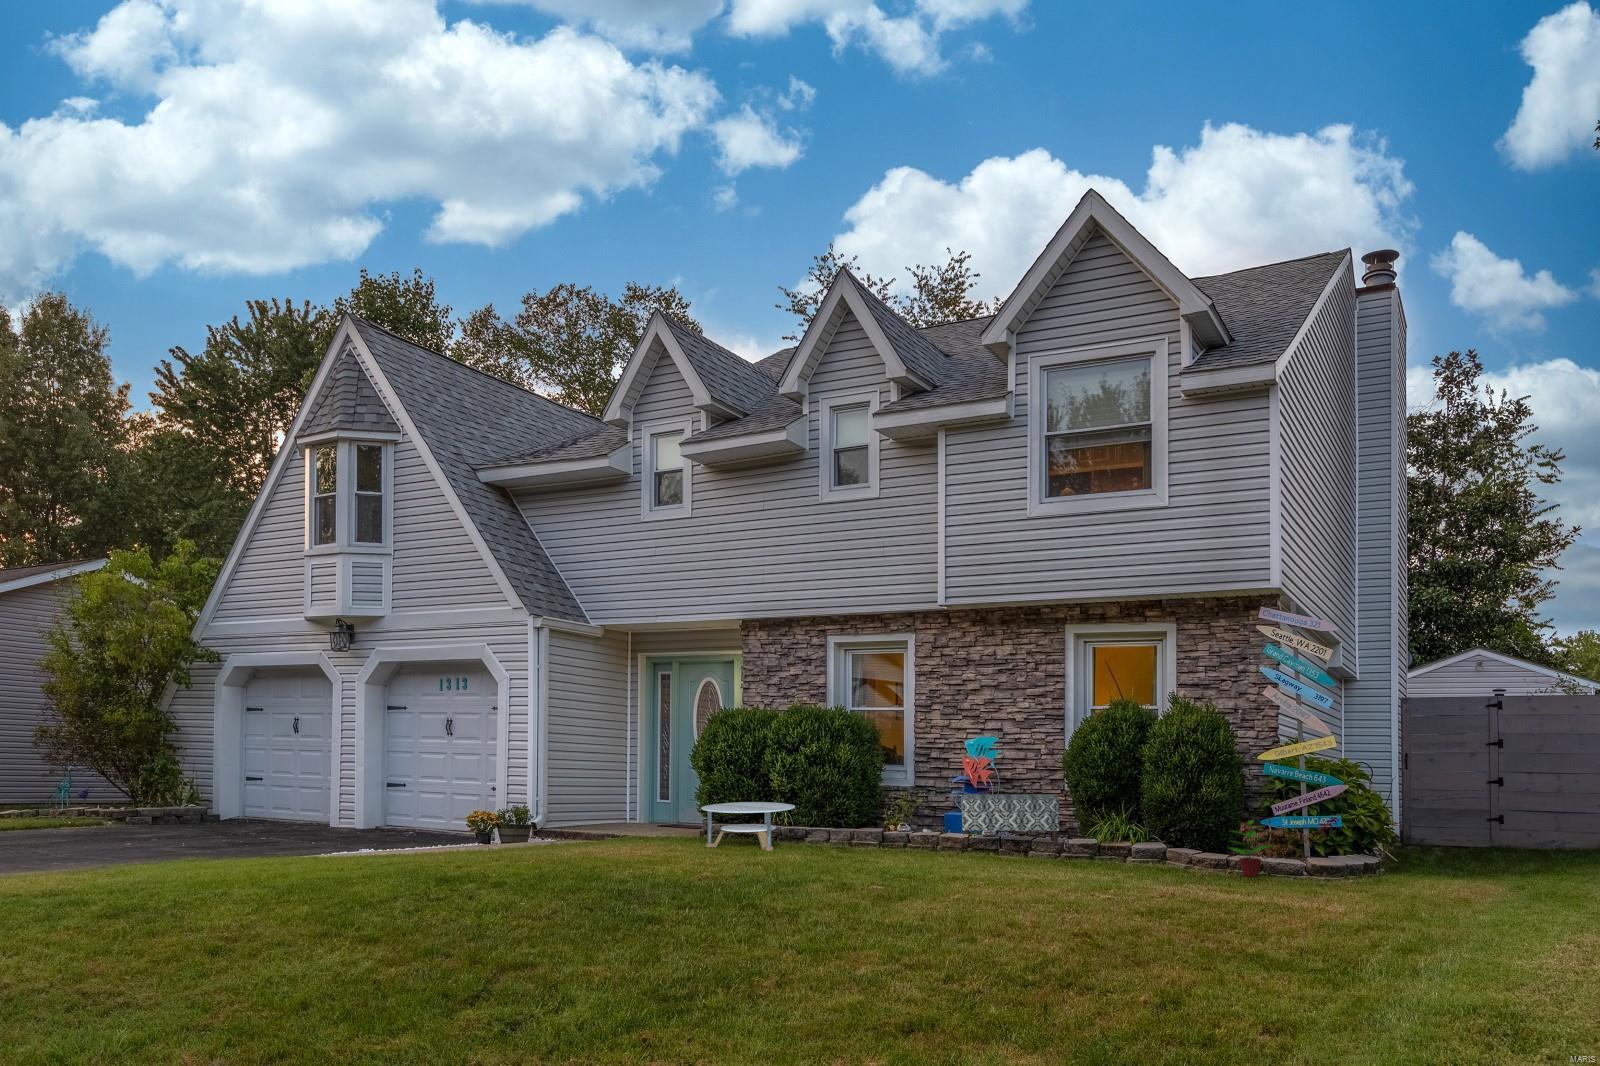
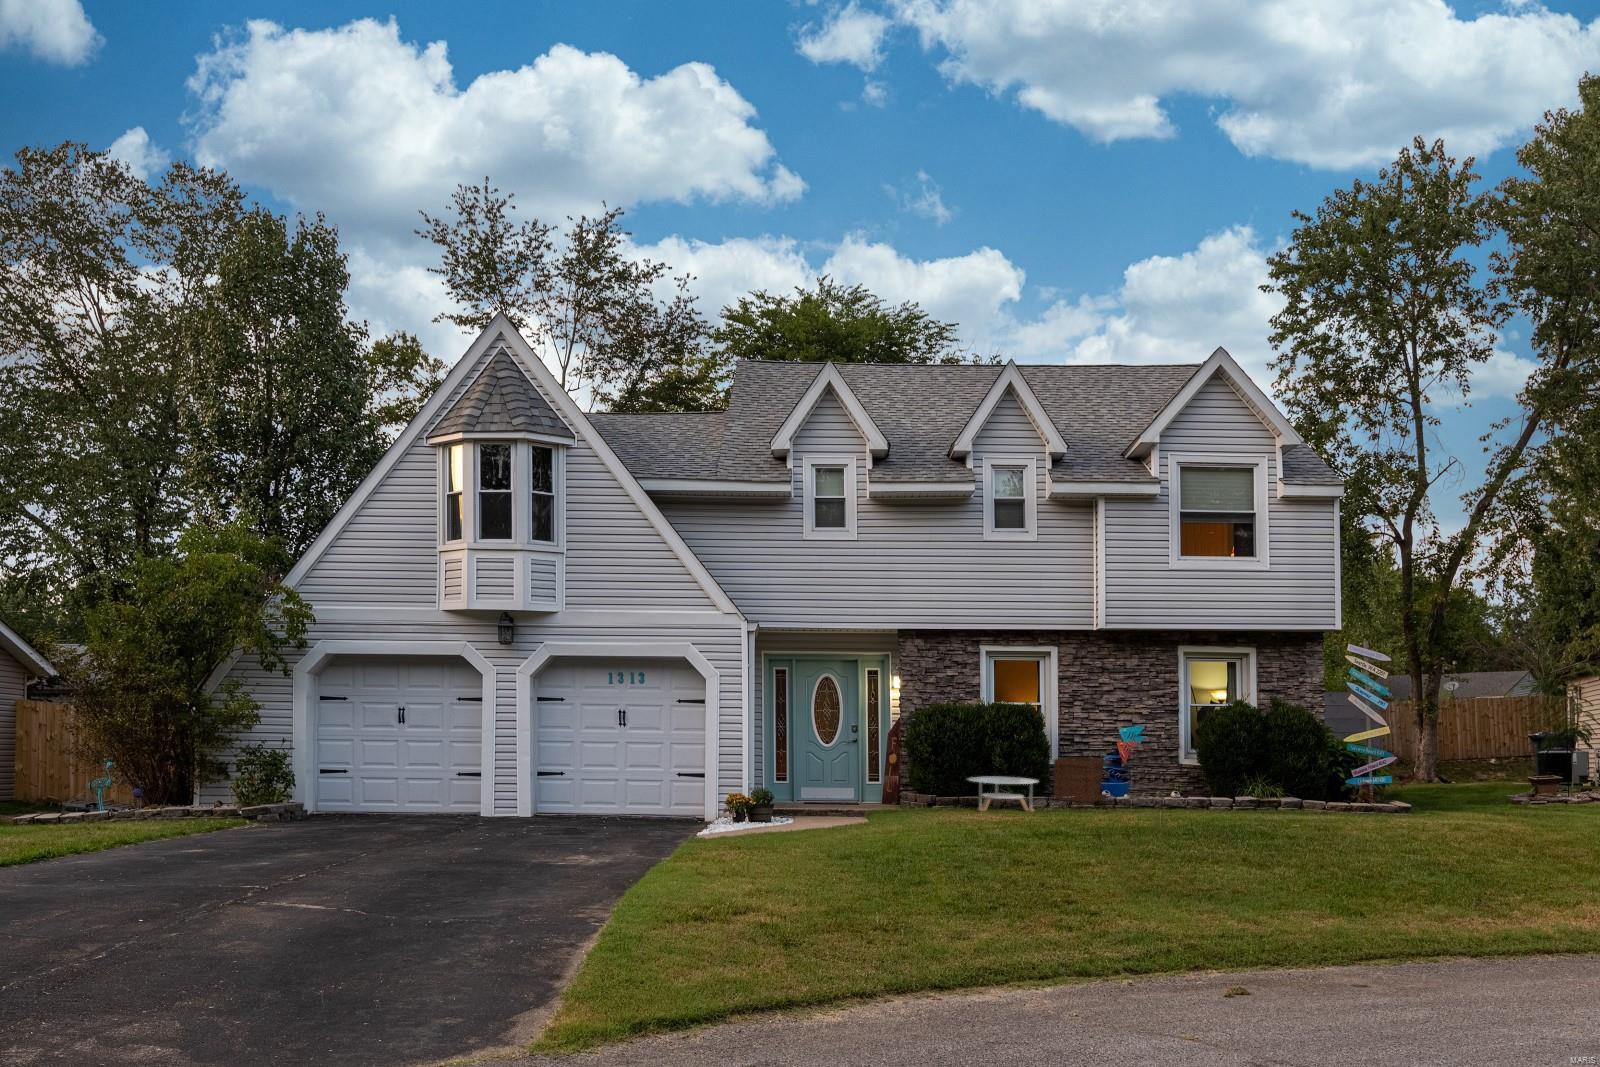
wooden crate: none [881,778,958,842] -> present [1054,757,1107,803]
bench: present [961,794,1059,845] -> none [1115,766,1189,803]
potted plant: present [1231,820,1270,877] -> none [1345,776,1374,813]

